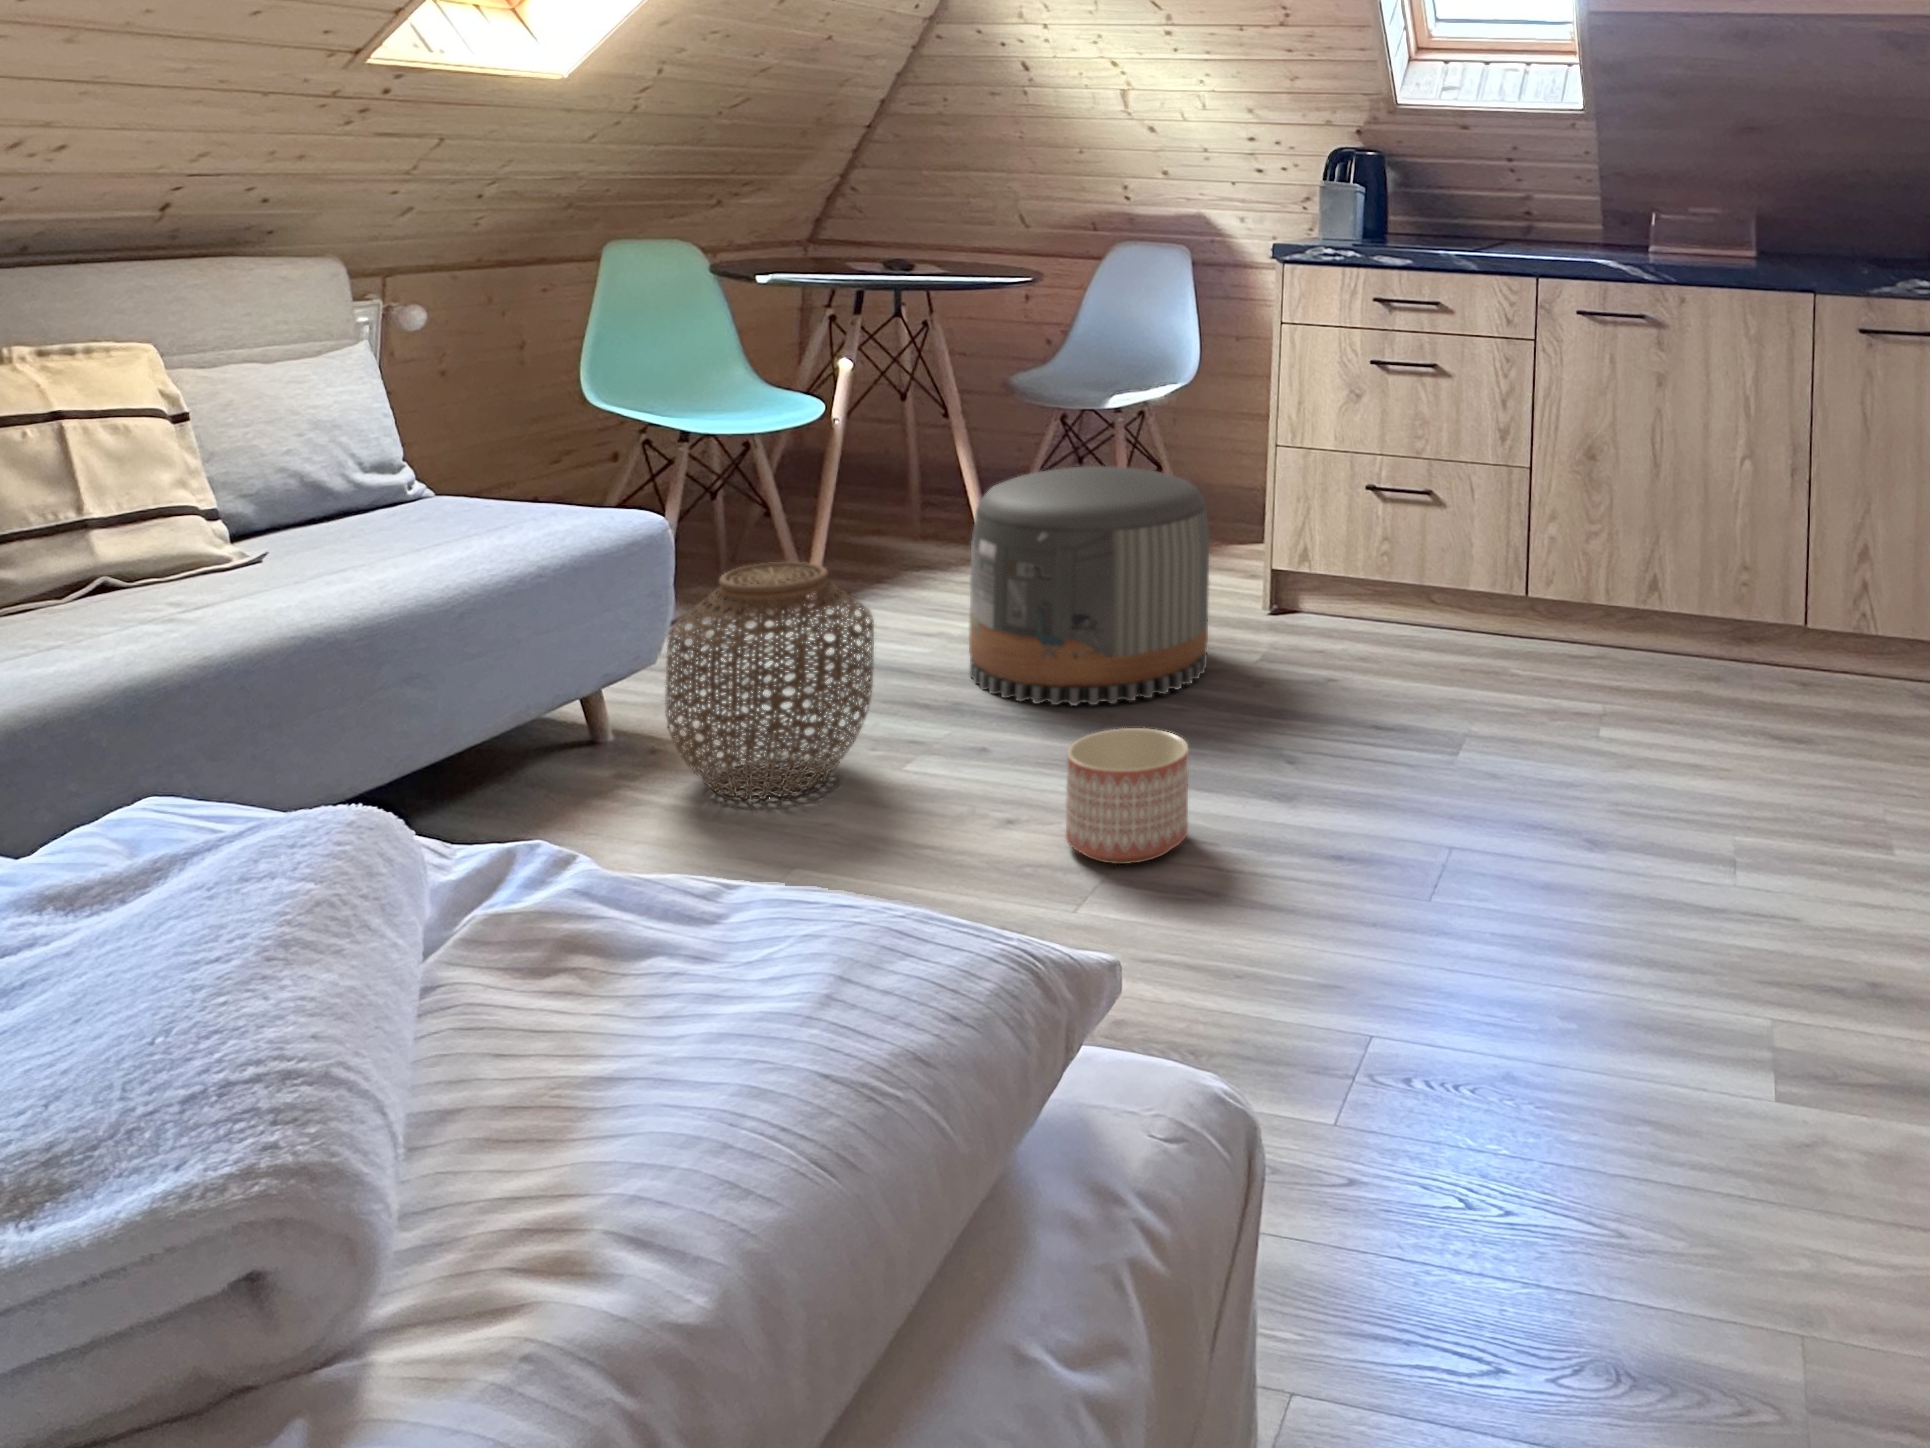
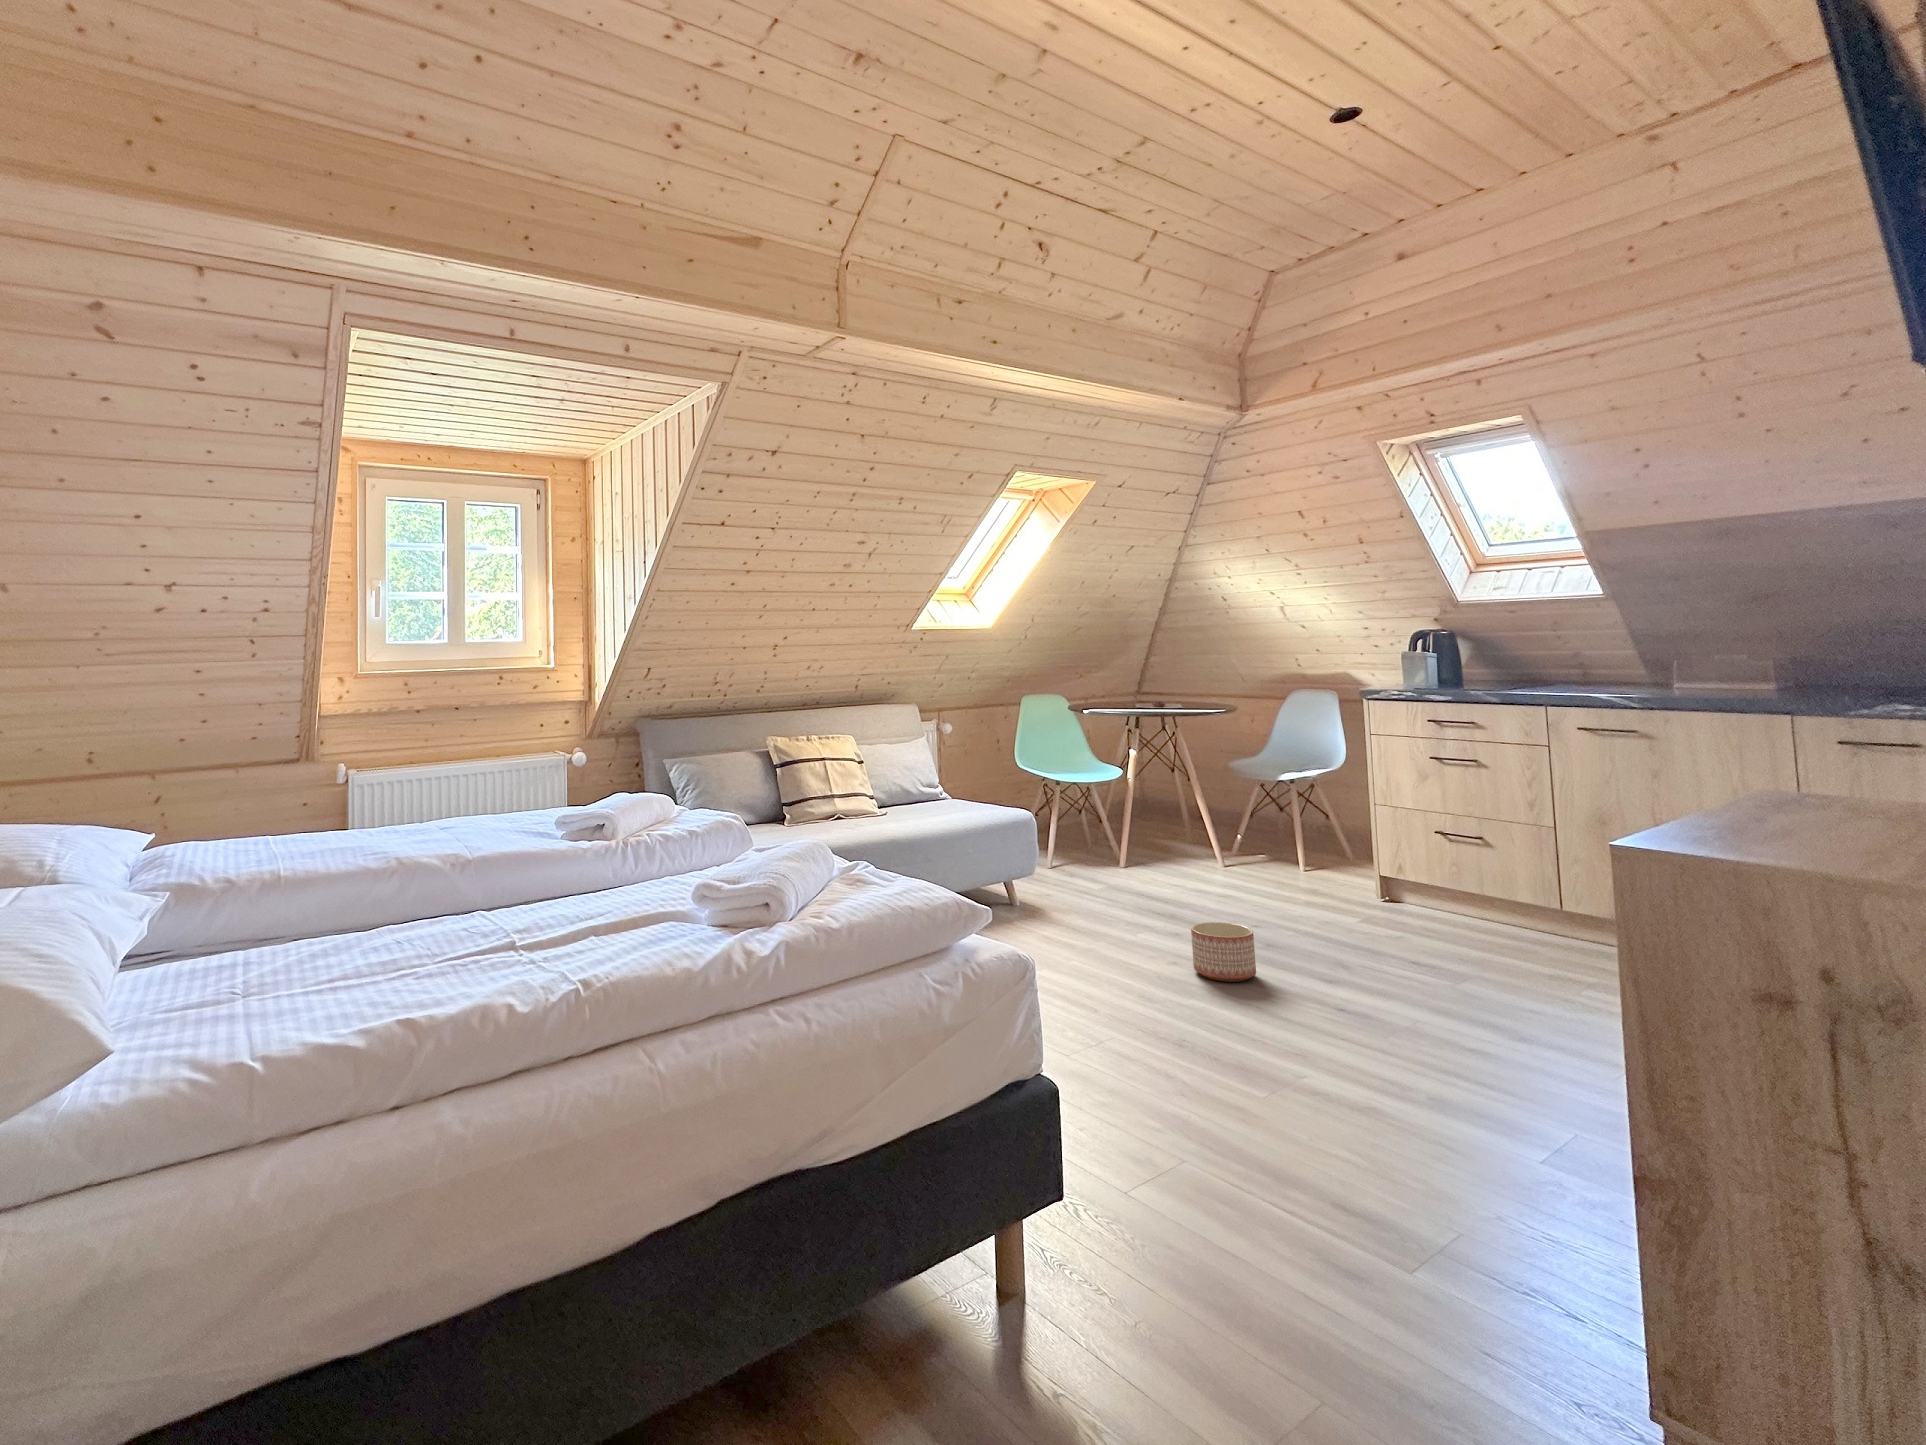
pouf: present [969,466,1209,705] -> none [1180,807,1318,925]
woven basket: present [665,562,874,799] -> none [1027,834,1117,933]

